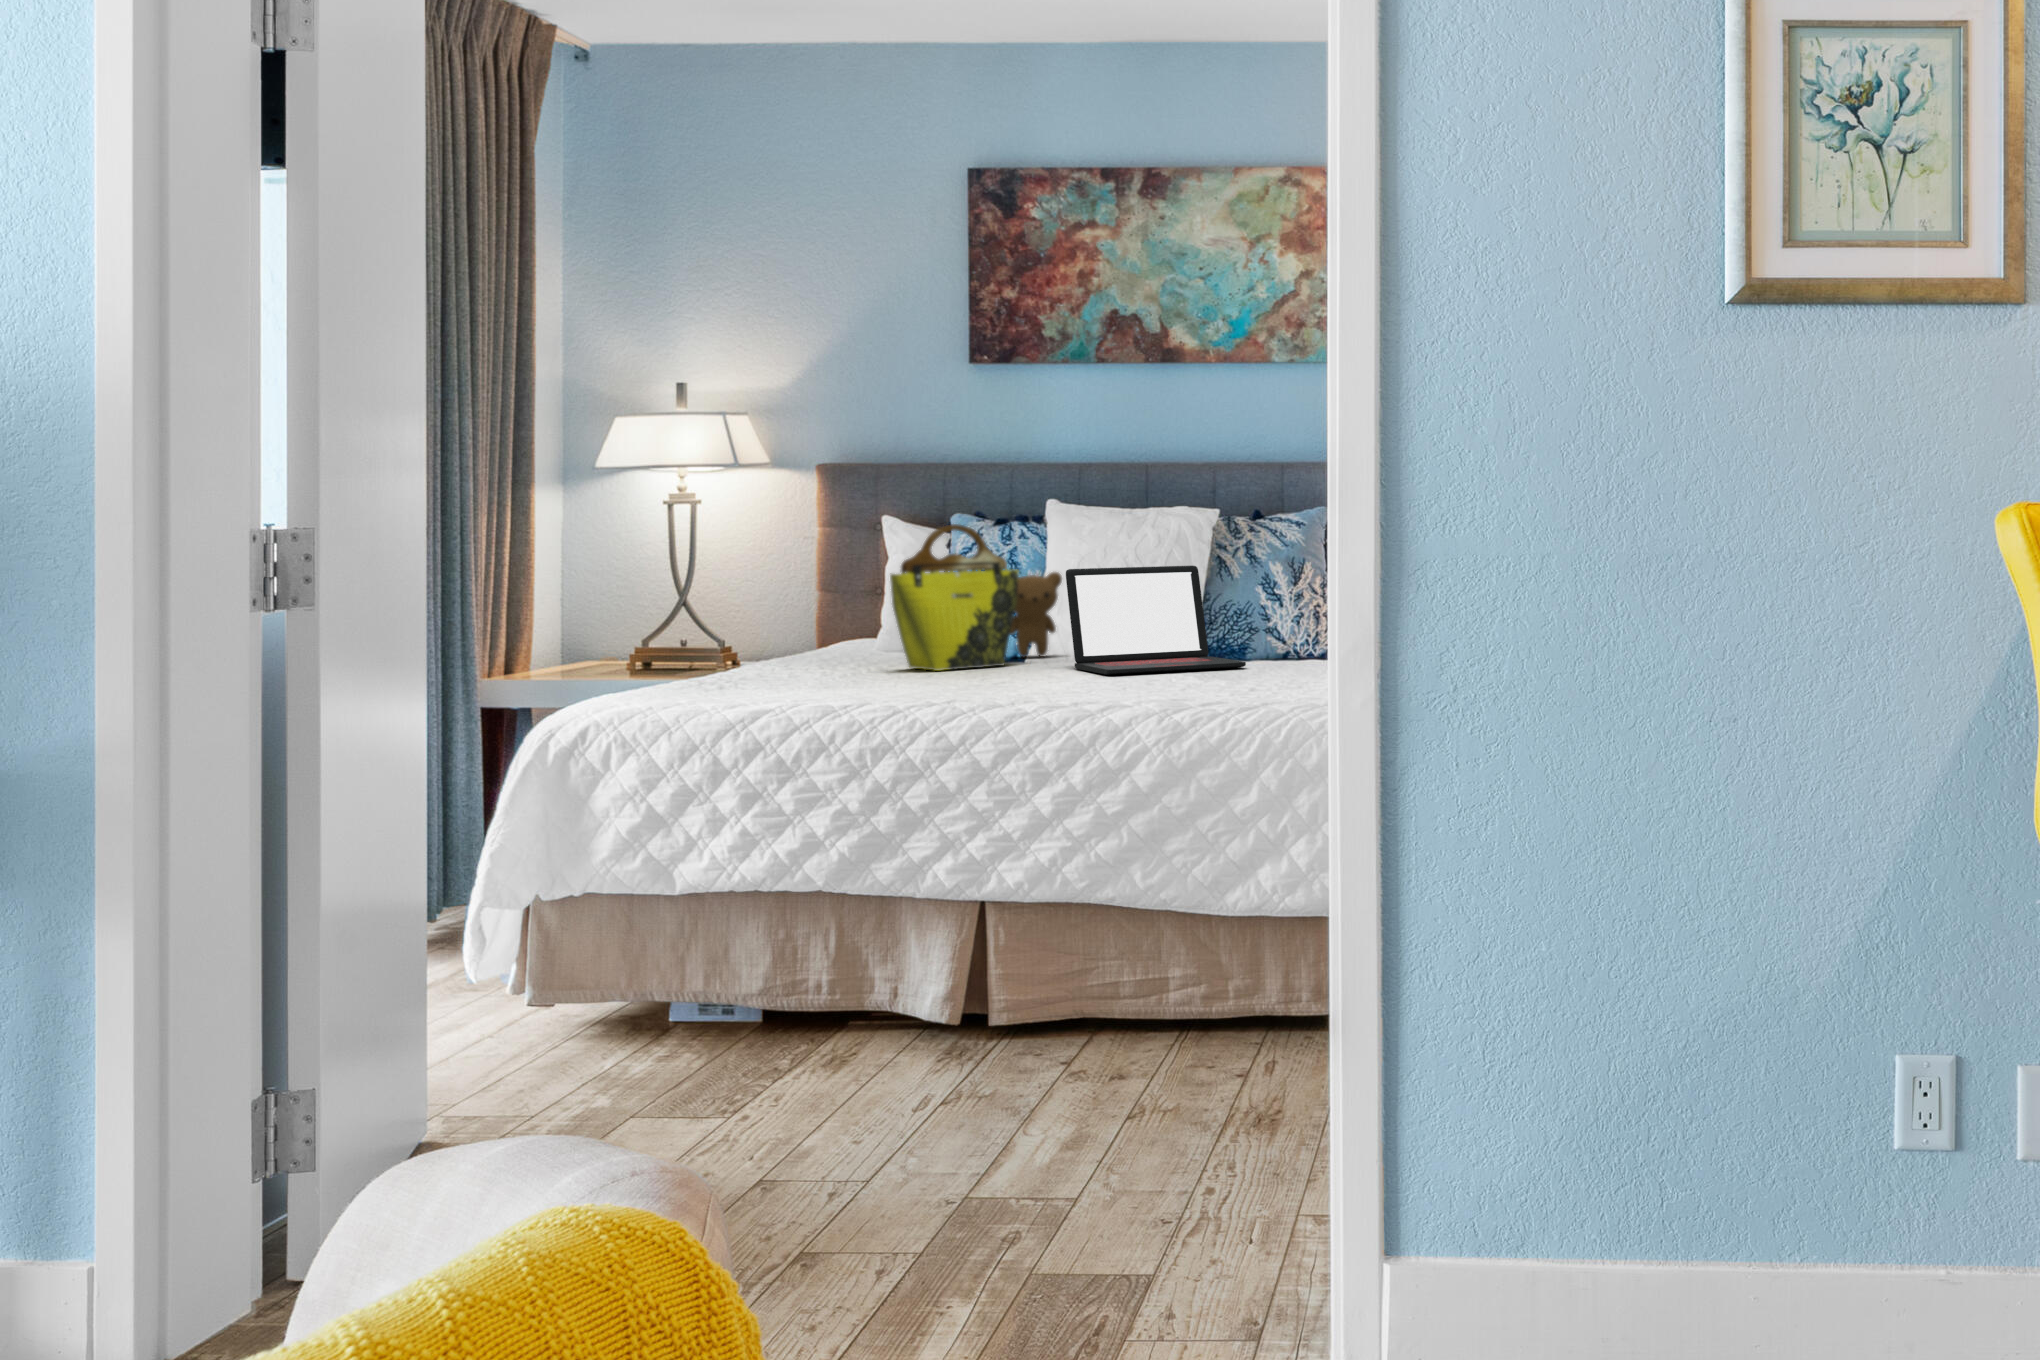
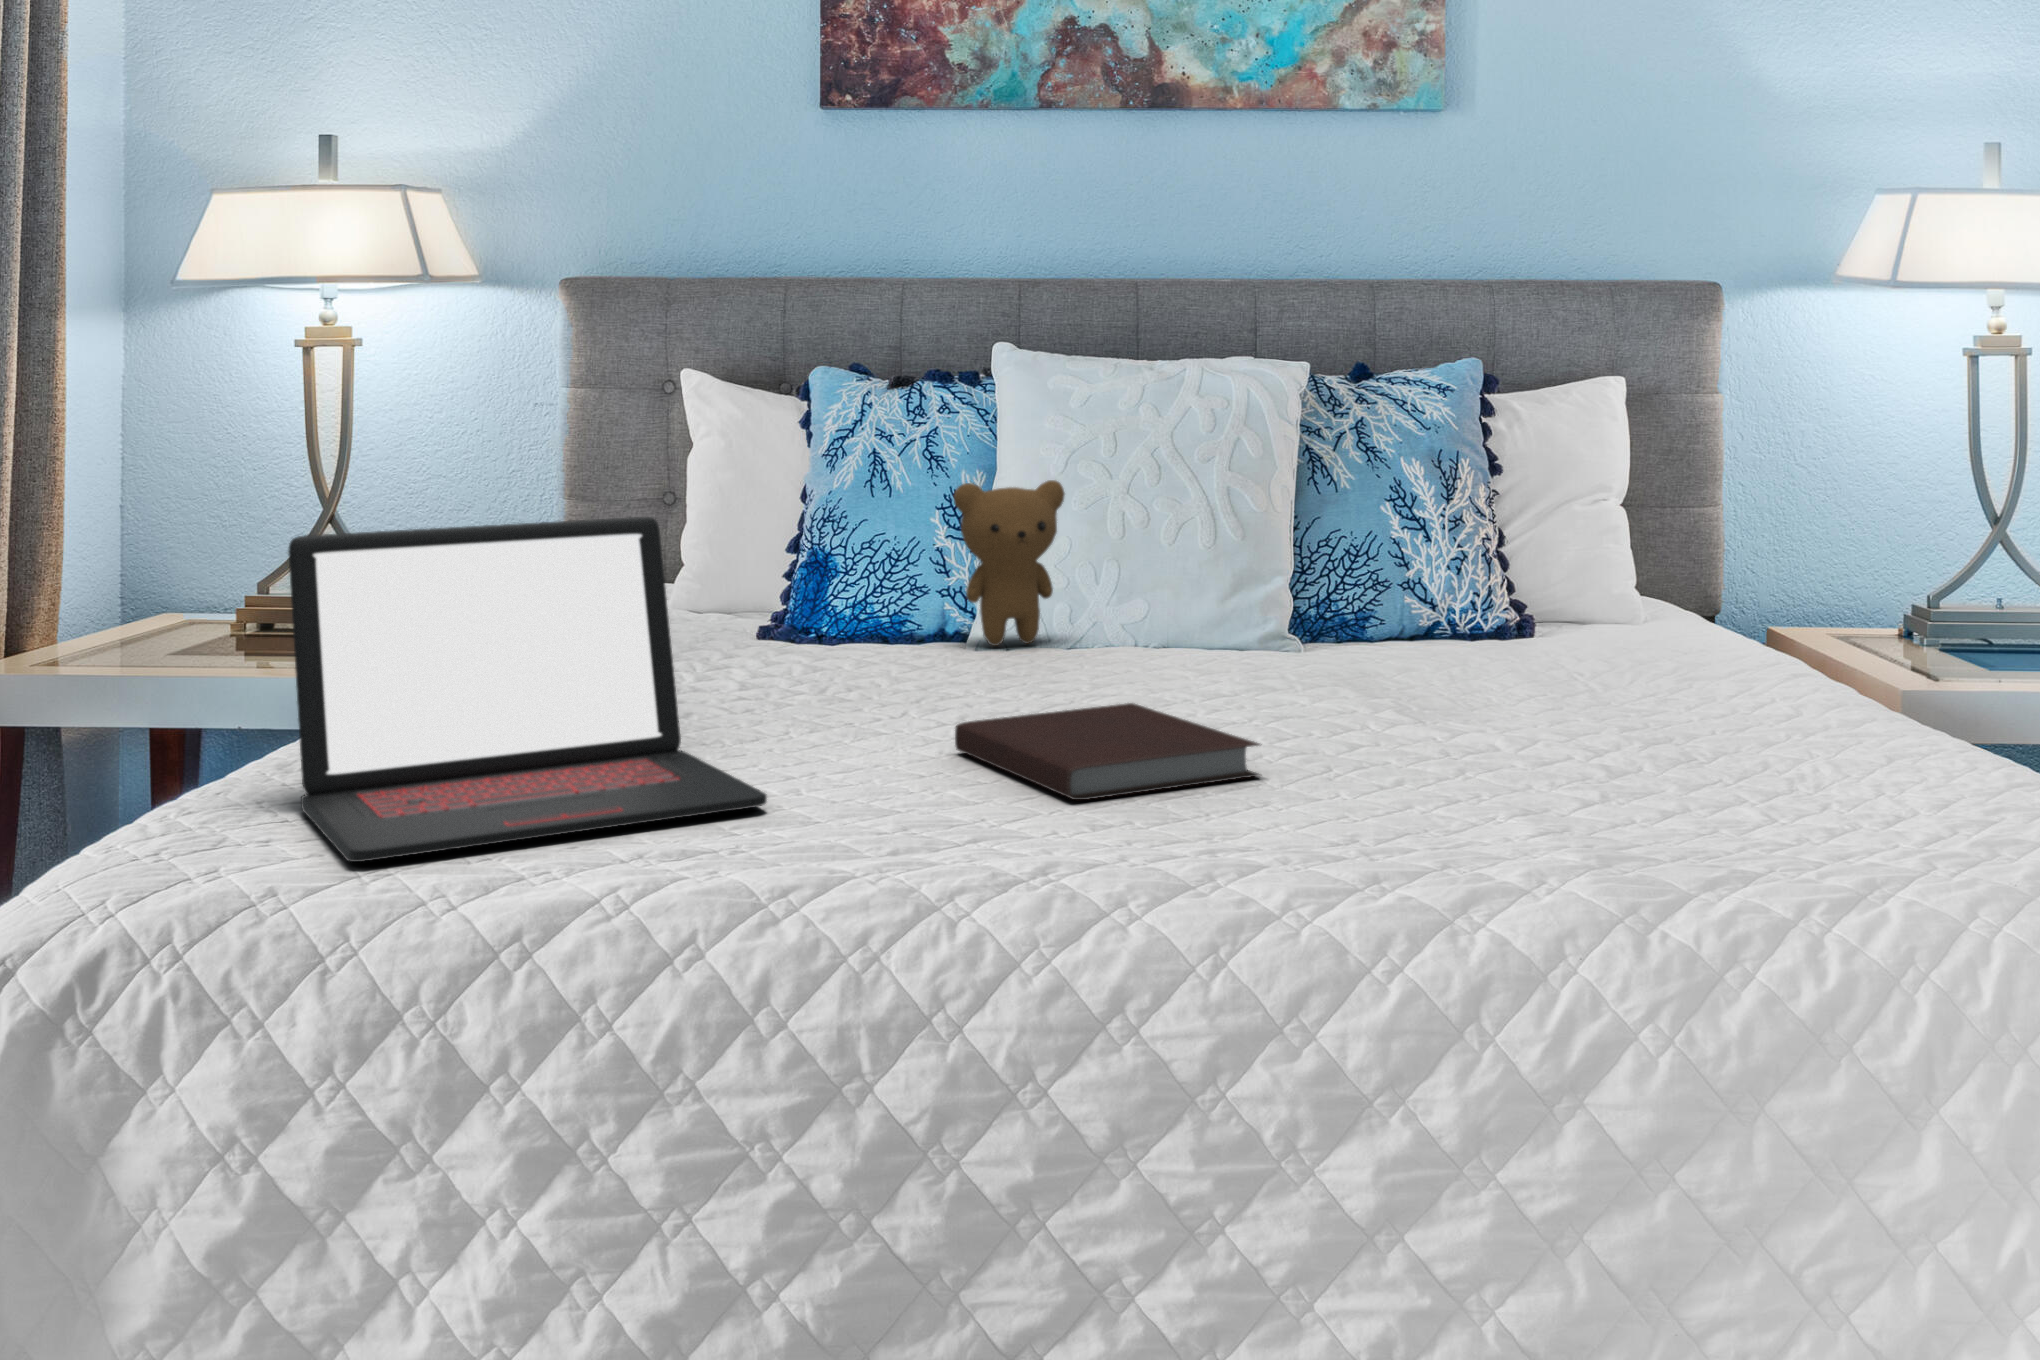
tote bag: present [890,524,1019,671] -> none [774,392,1009,699]
laptop: present [1066,566,1246,675] -> present [289,517,767,862]
notebook: none [955,664,1077,690] -> present [955,703,1260,800]

